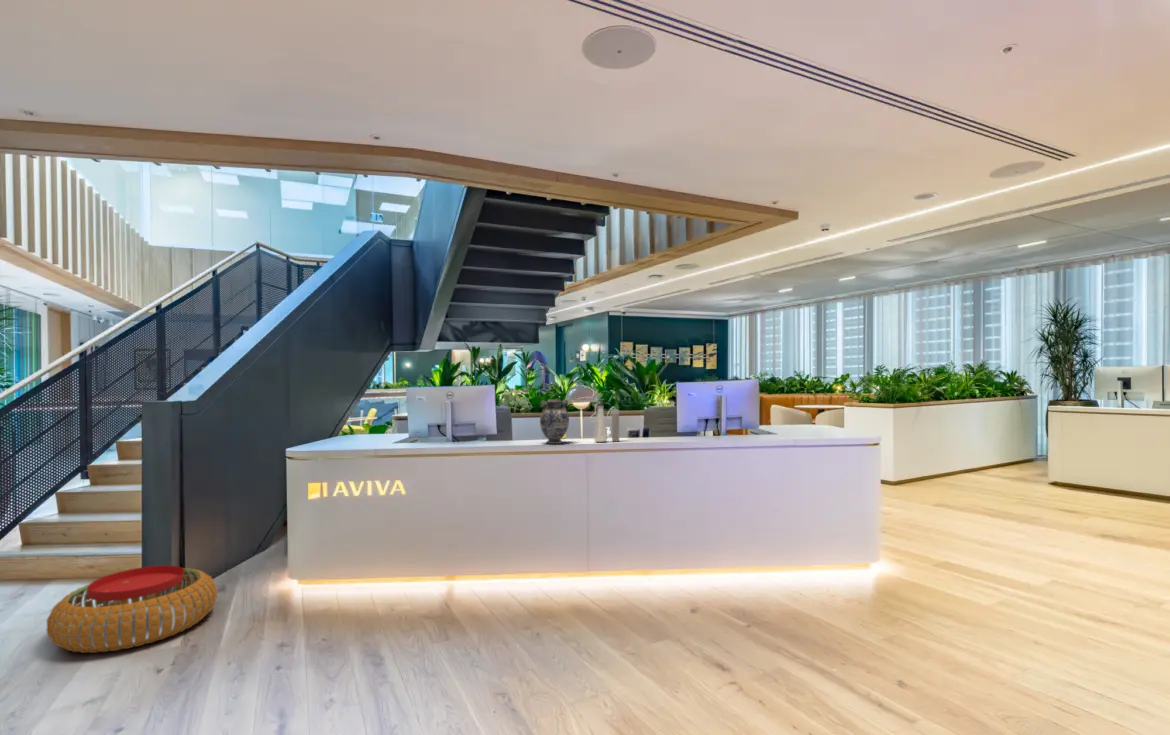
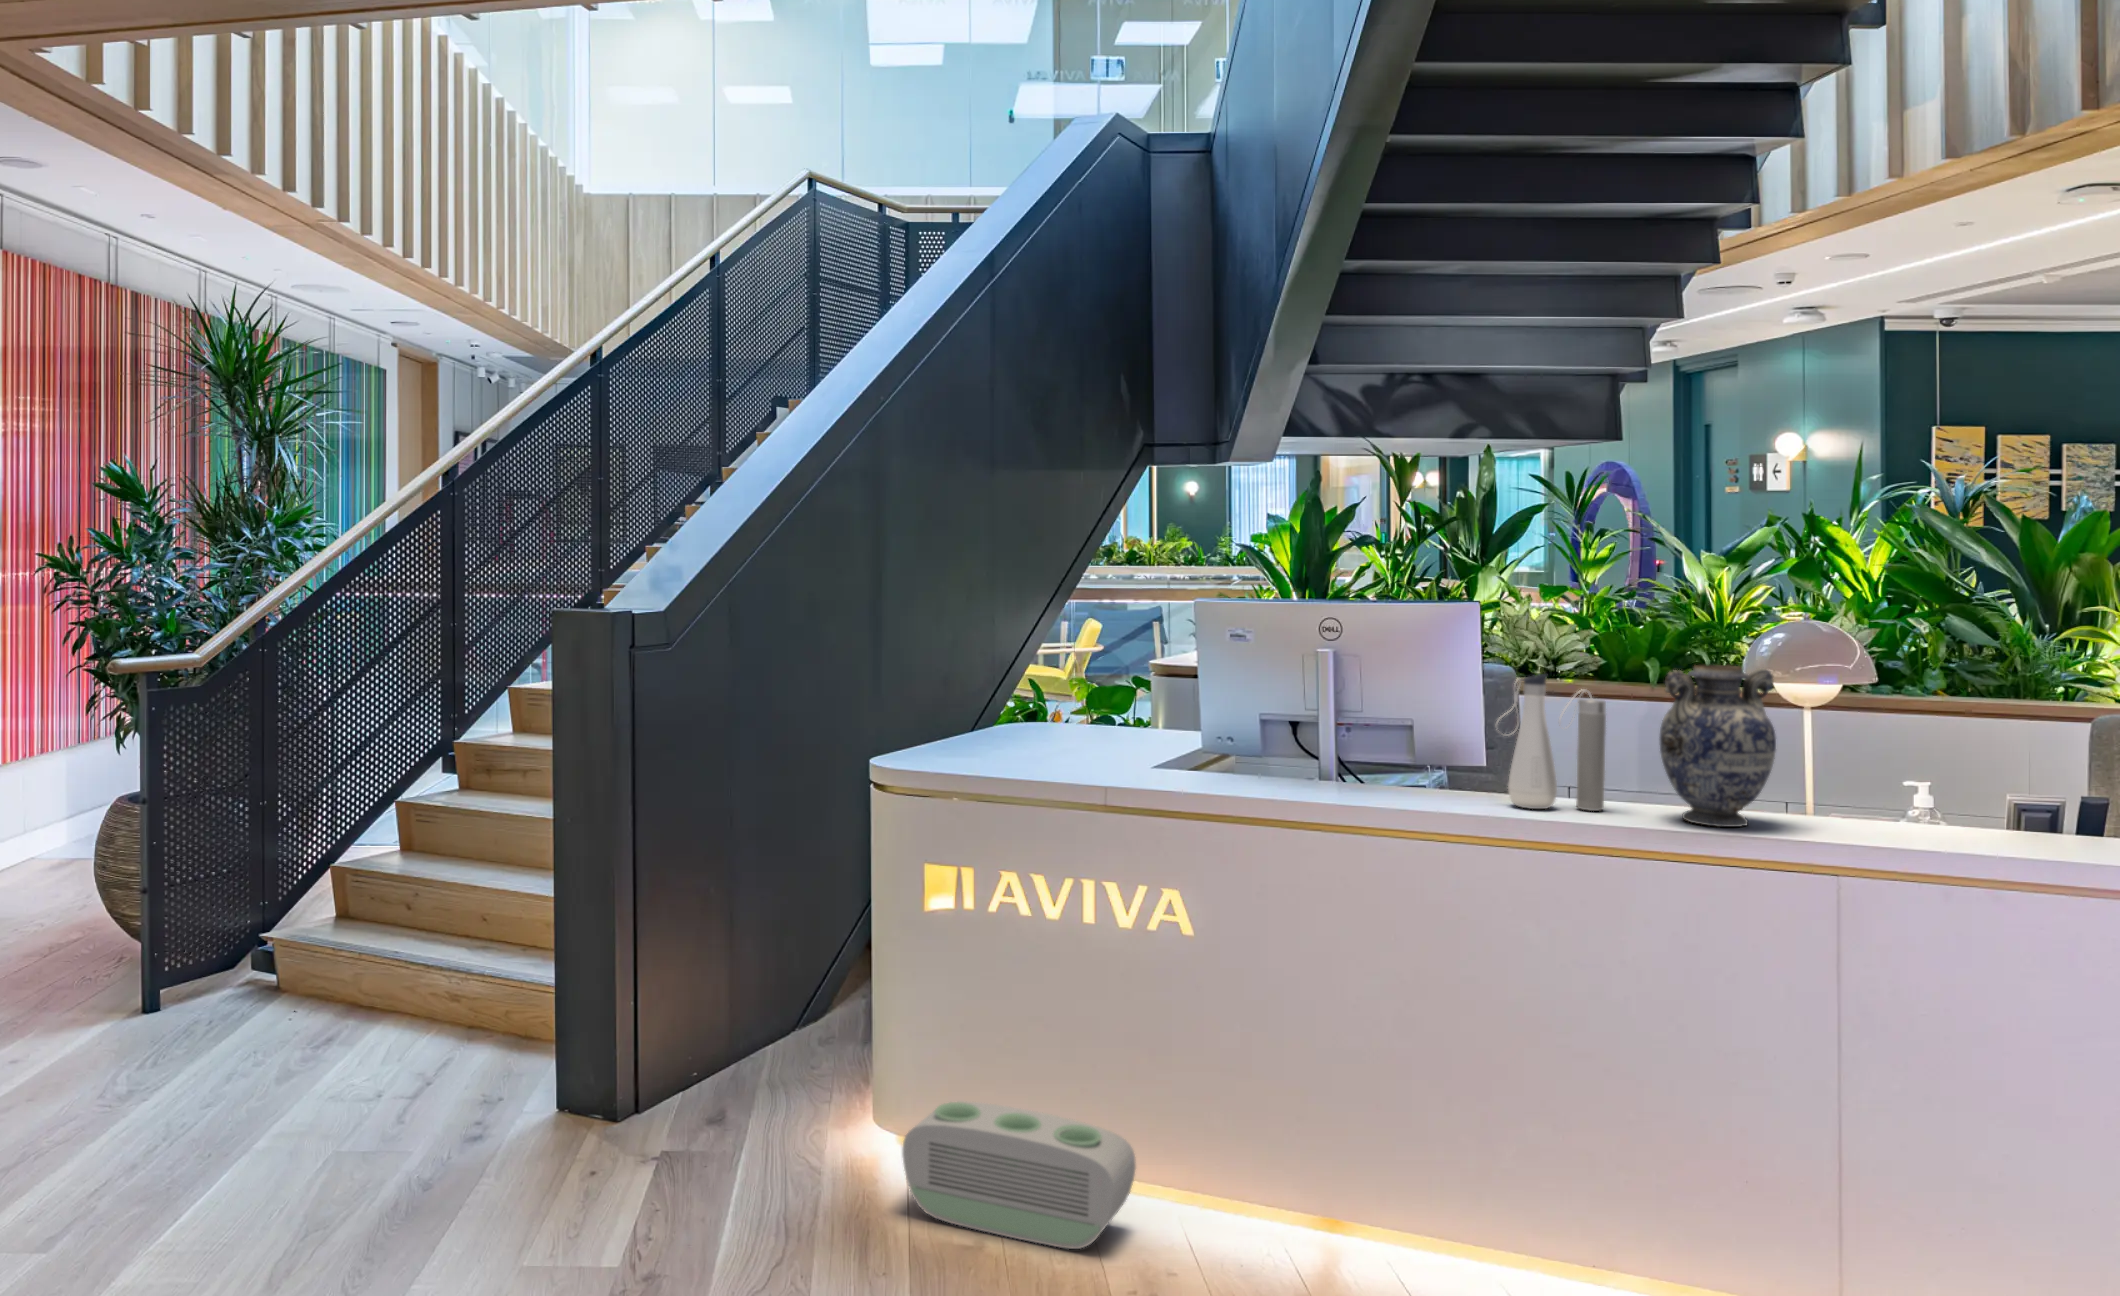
water bottle: present [594,403,619,442] -> present [1507,674,1606,811]
air purifier: none [302,562,387,605] -> present [902,1101,1136,1249]
pouf: present [46,565,217,653] -> none [349,1032,698,1248]

